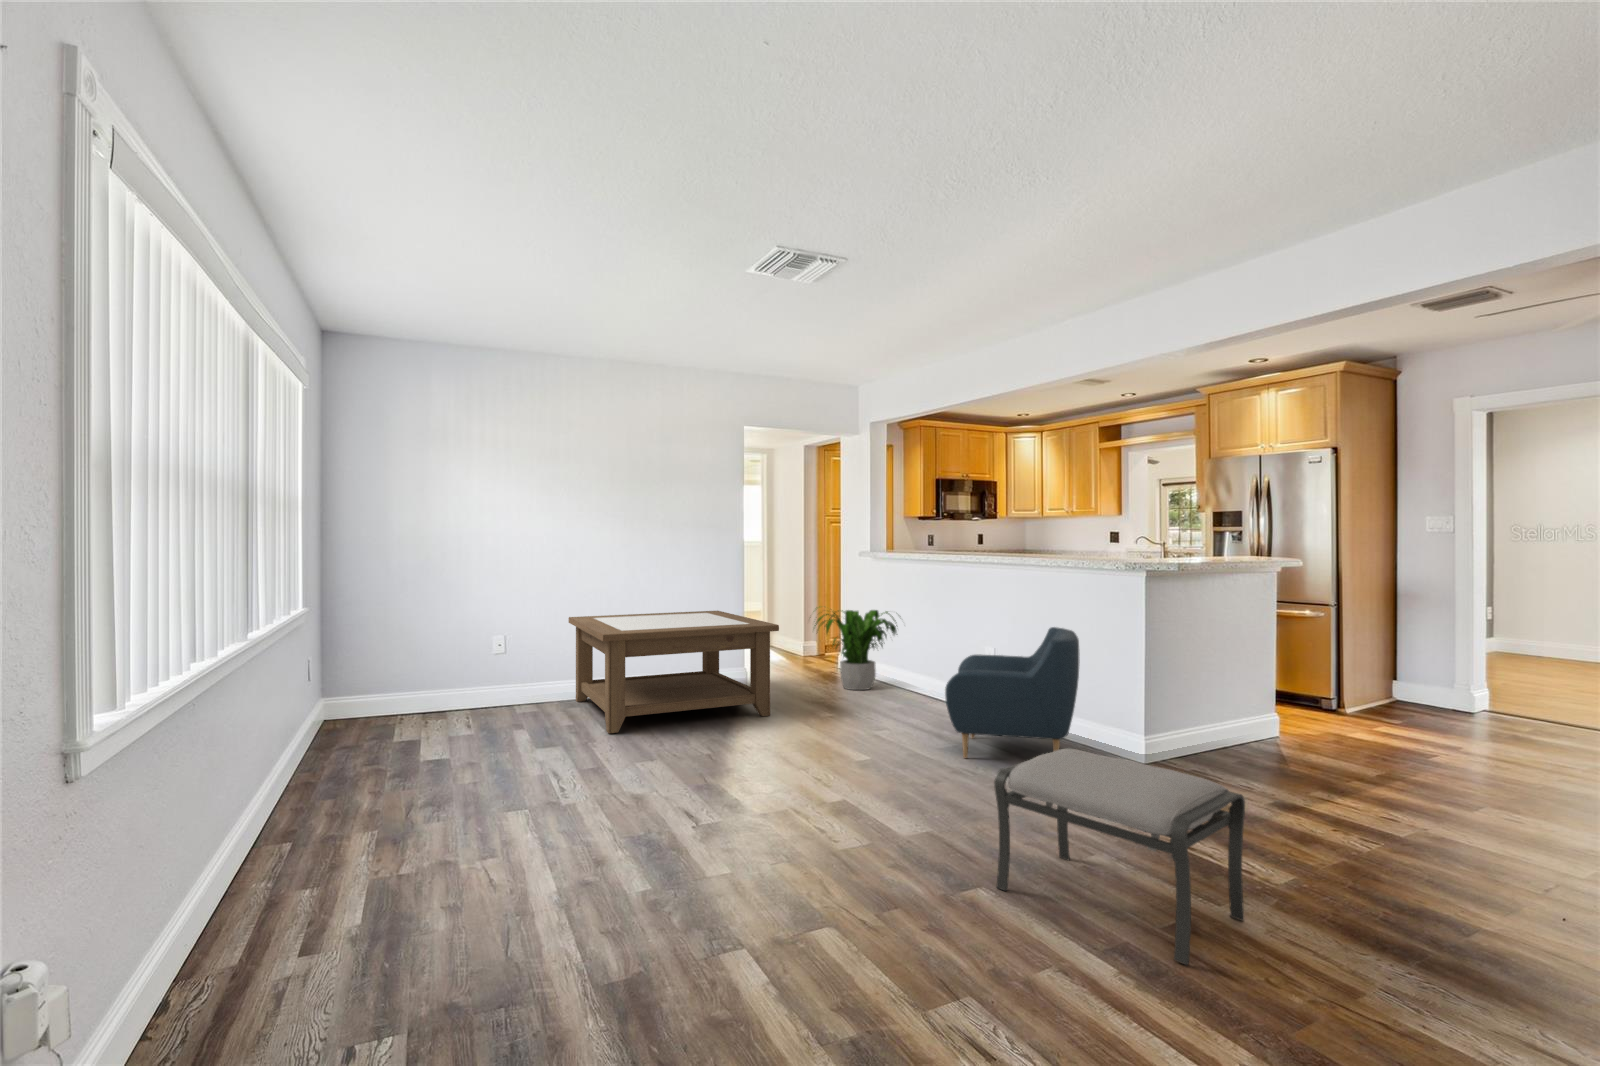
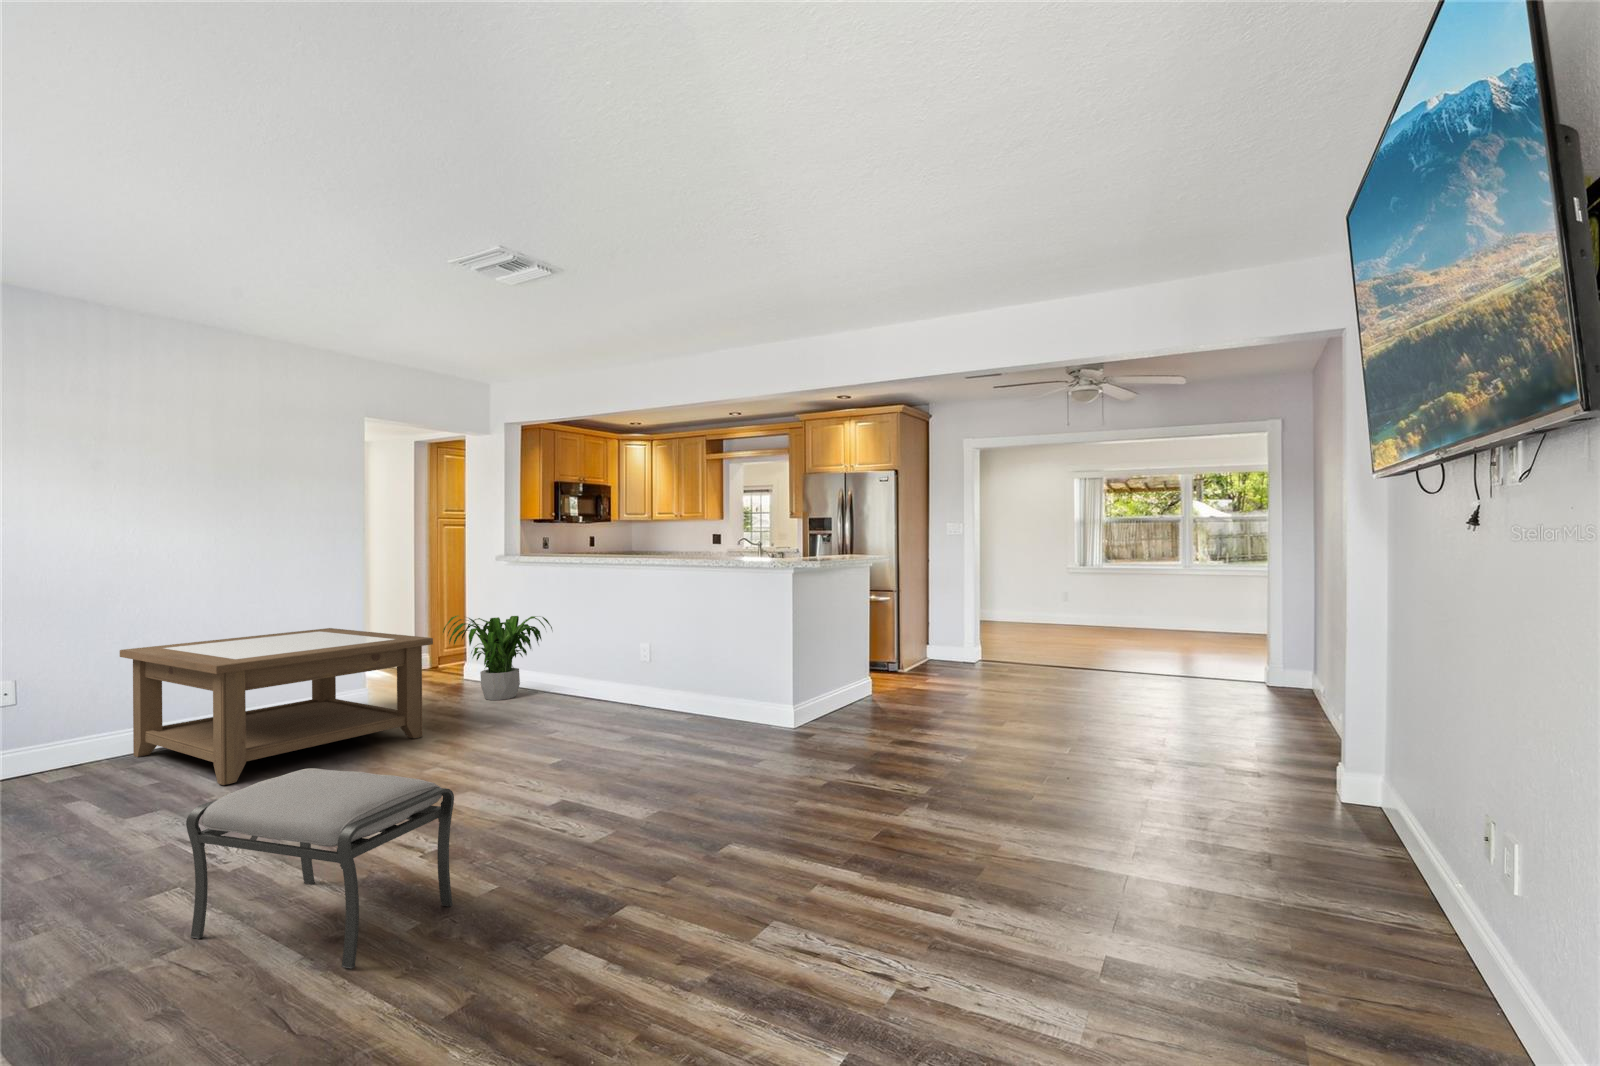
armchair: present [945,627,1080,758] -> none [629,620,746,746]
ottoman: present [994,749,1245,965] -> present [186,768,454,969]

